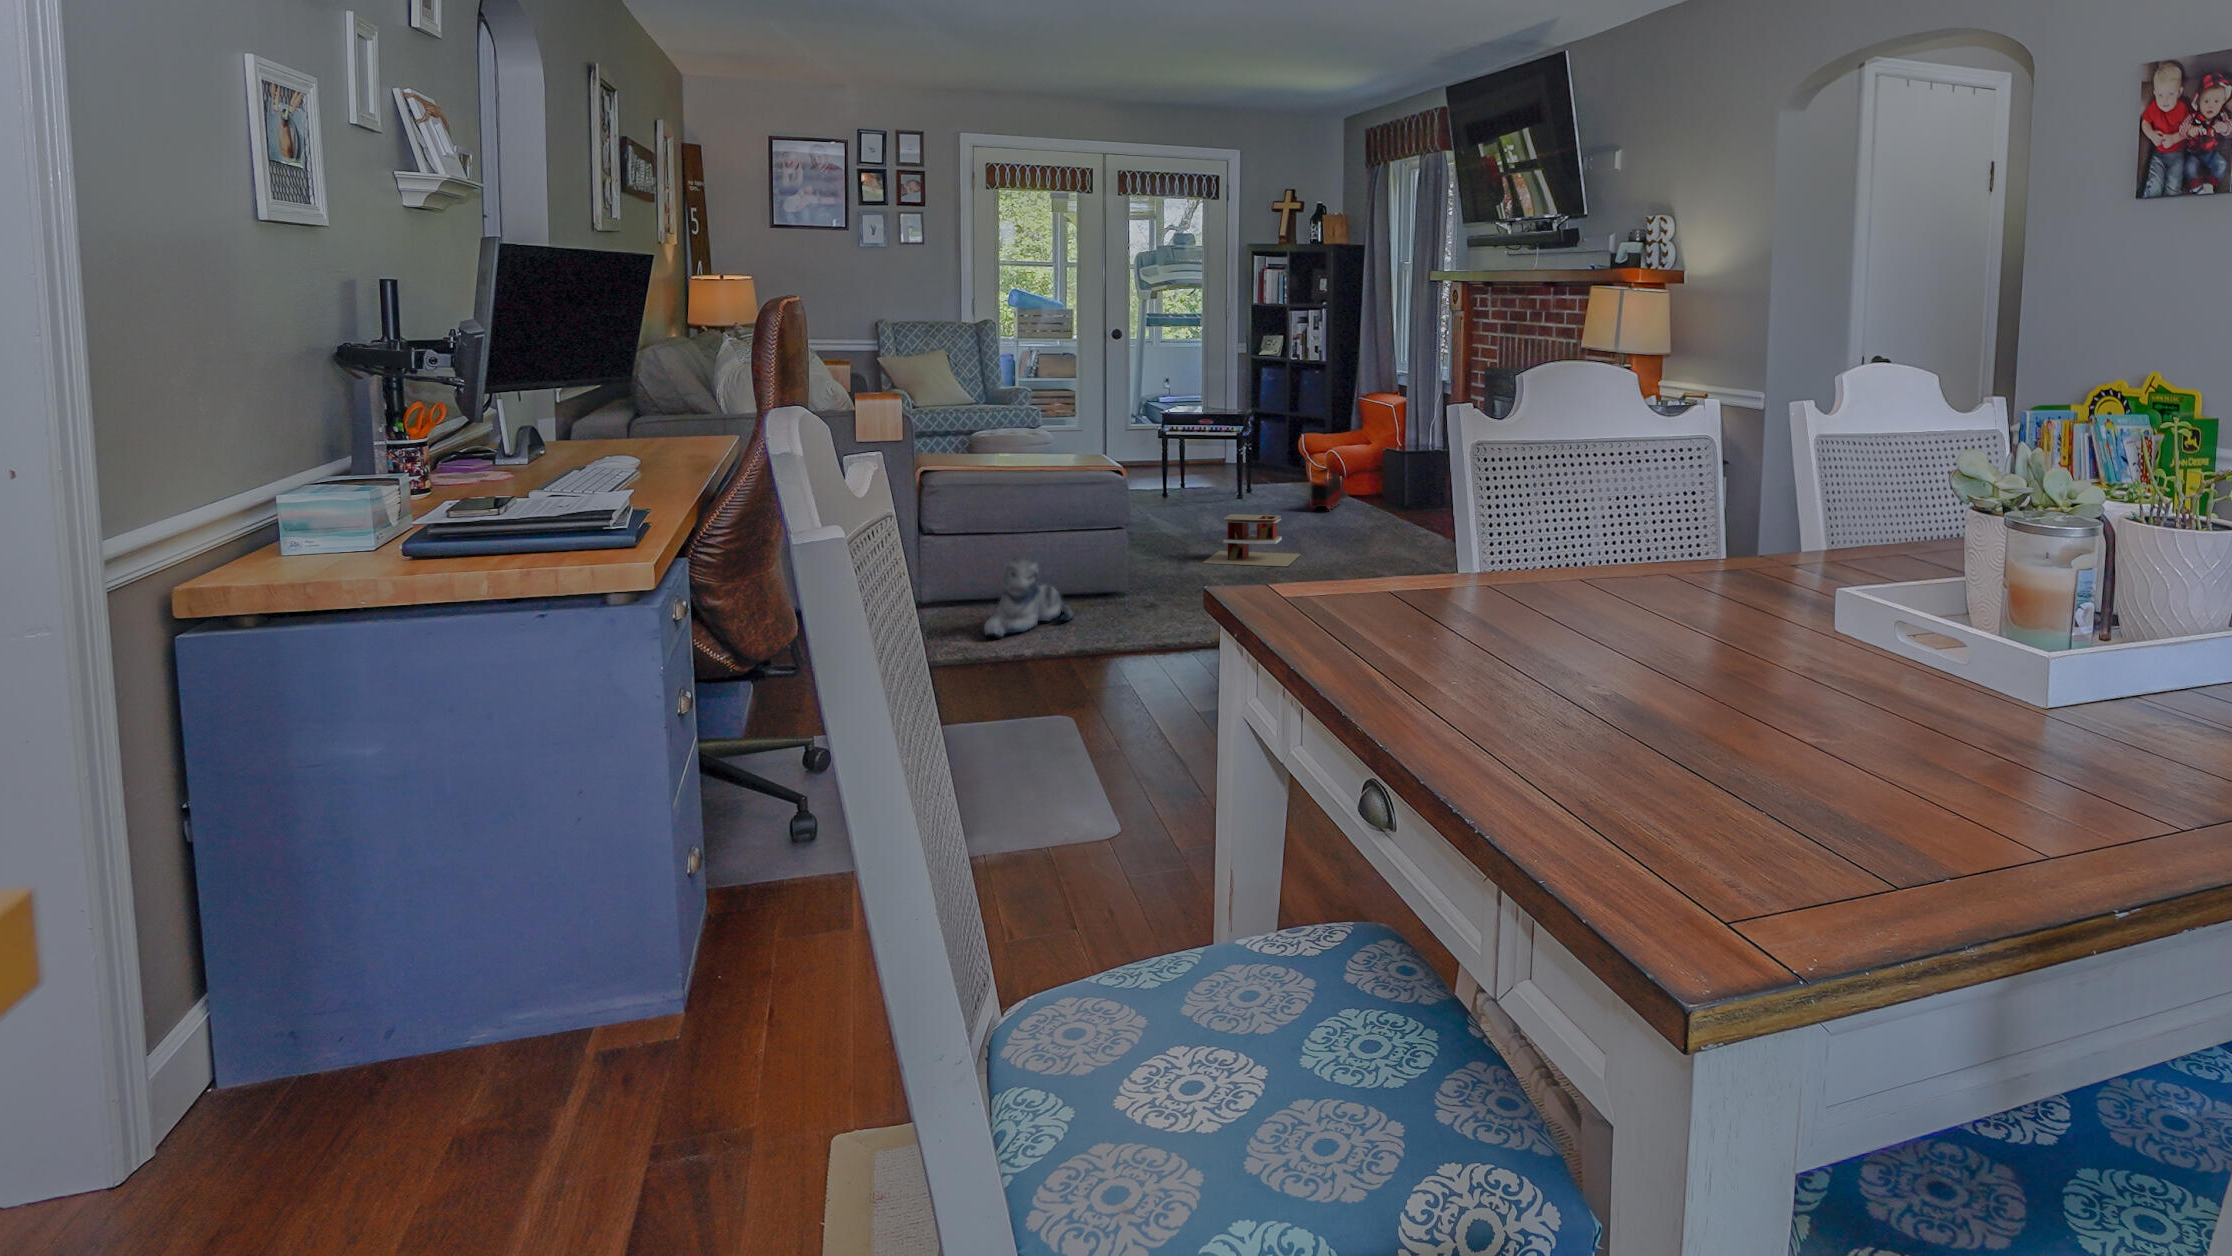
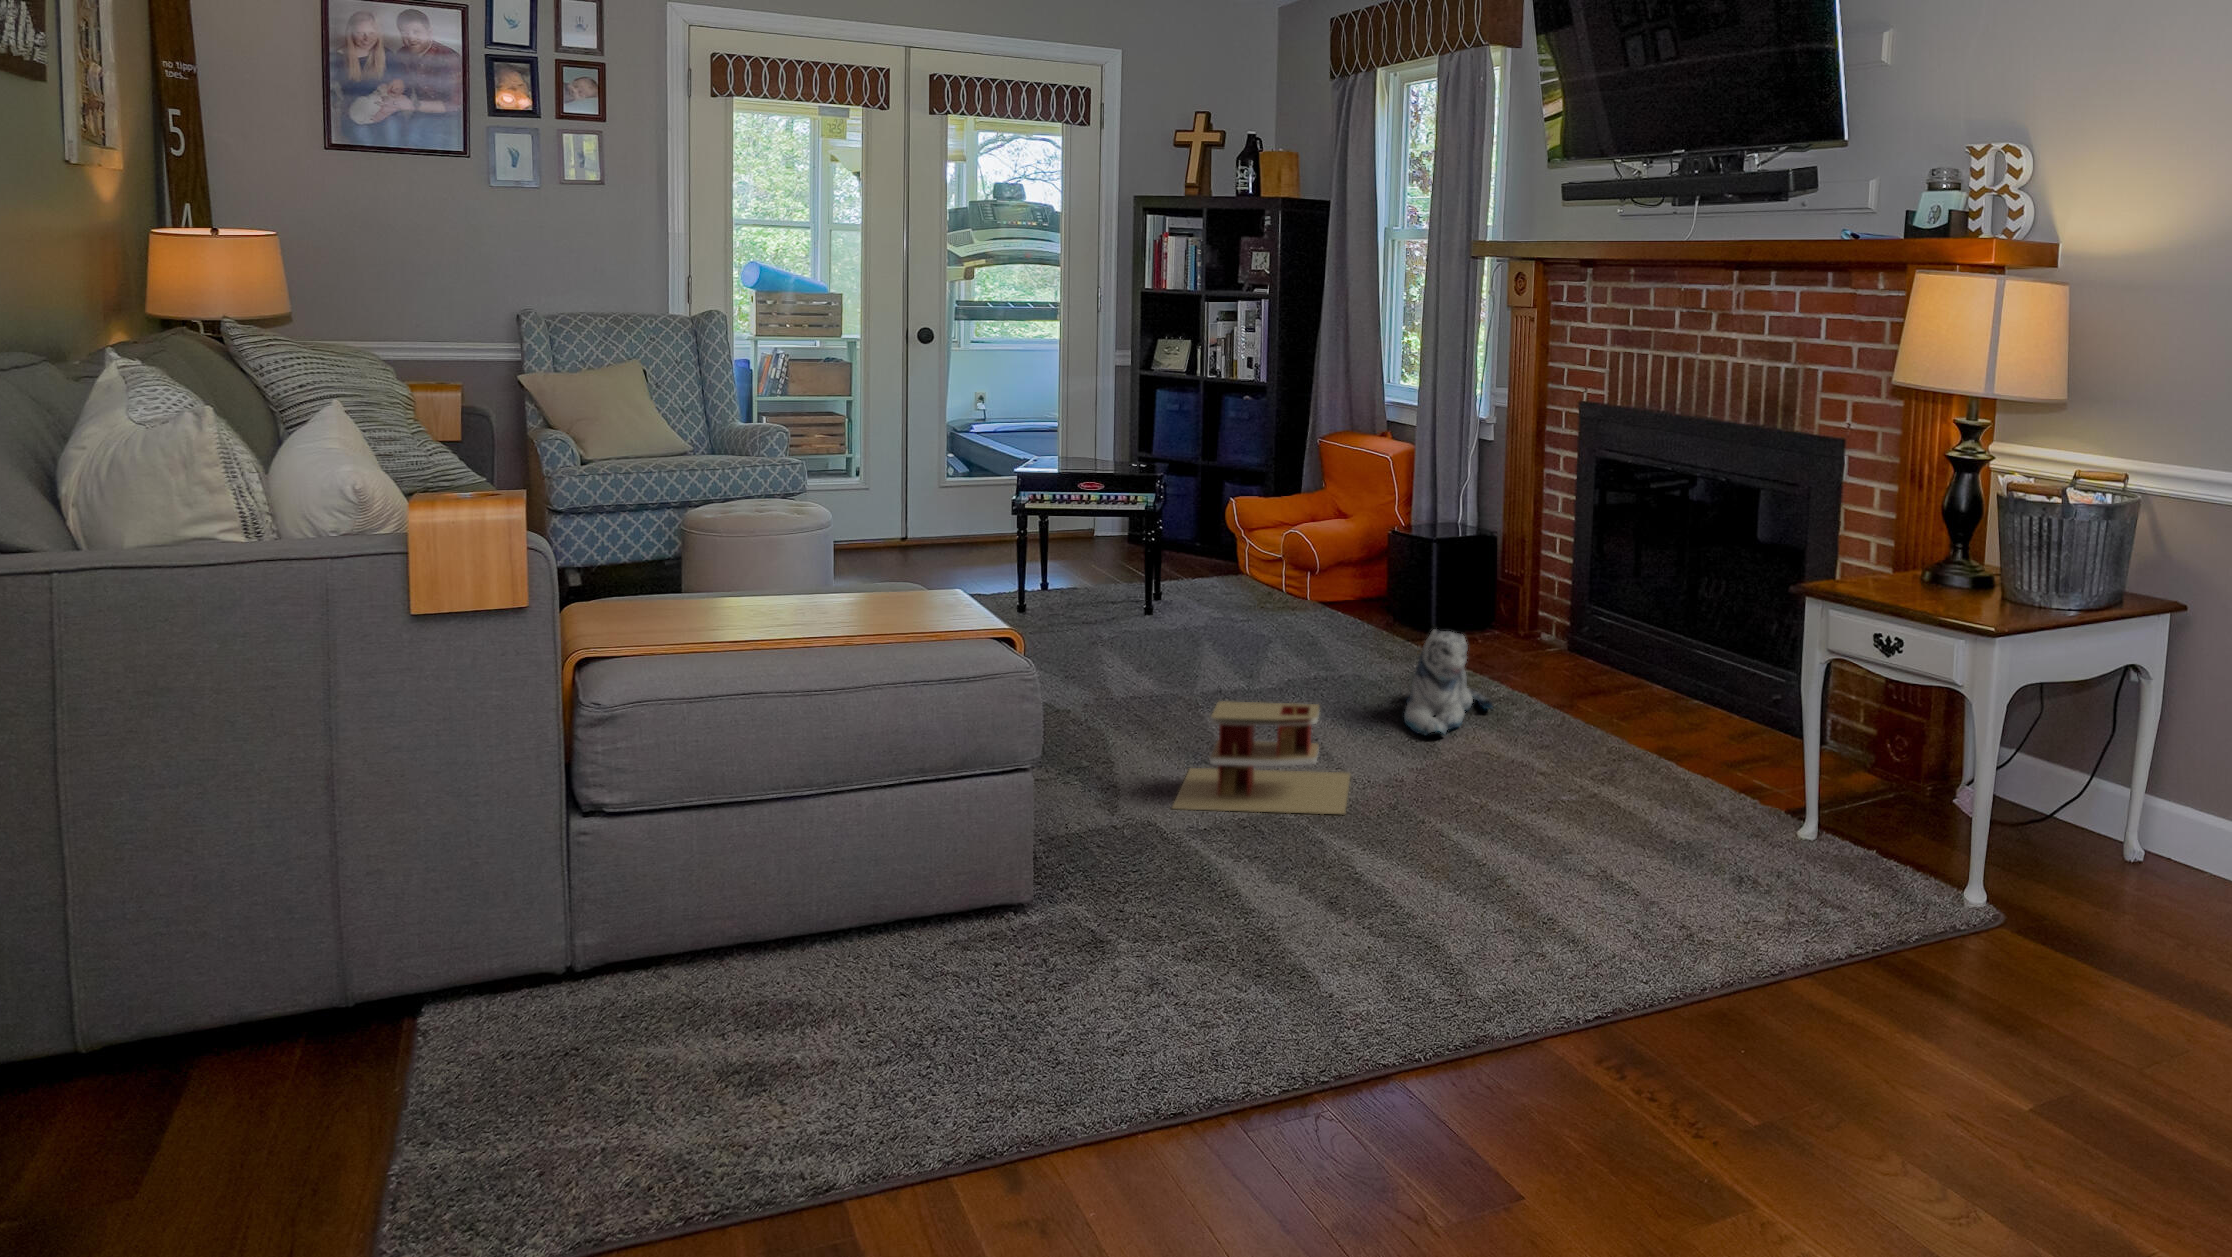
toy train: present [1310,473,1347,509] -> none [1299,576,1347,650]
plush toy: present [984,558,1073,636] -> present [1404,629,1492,735]

